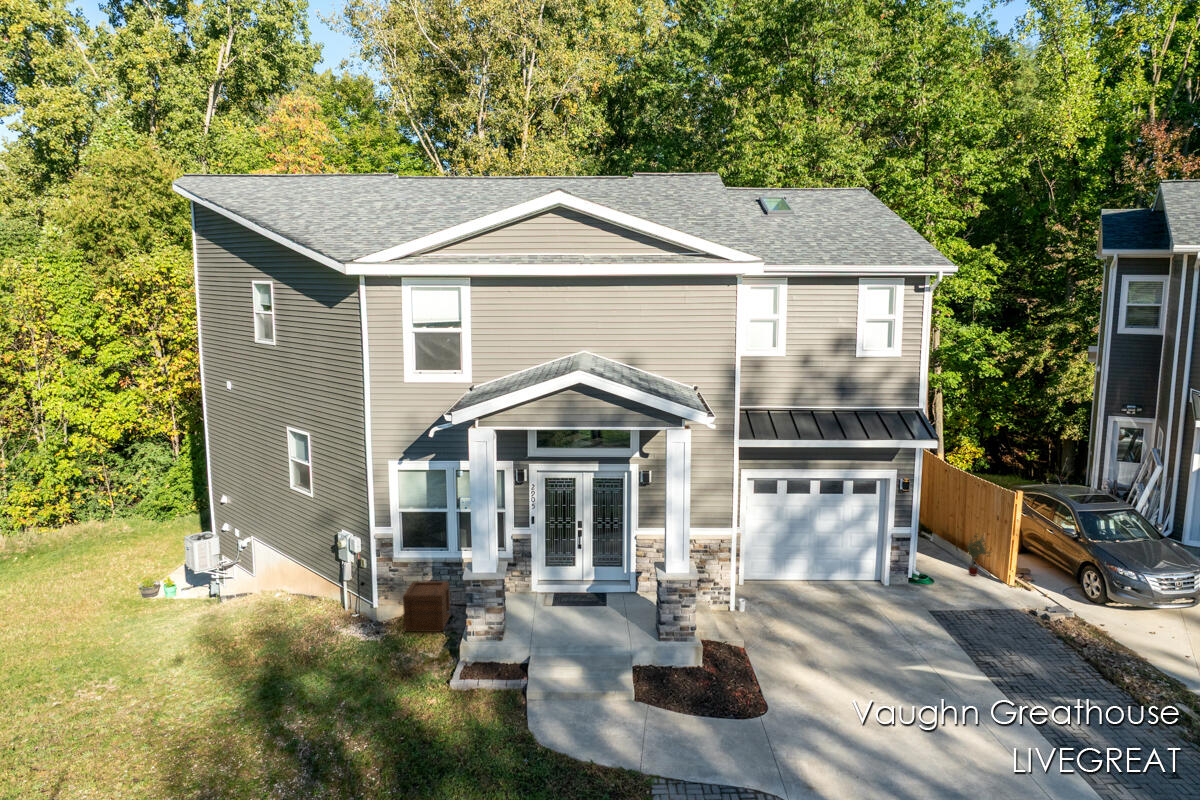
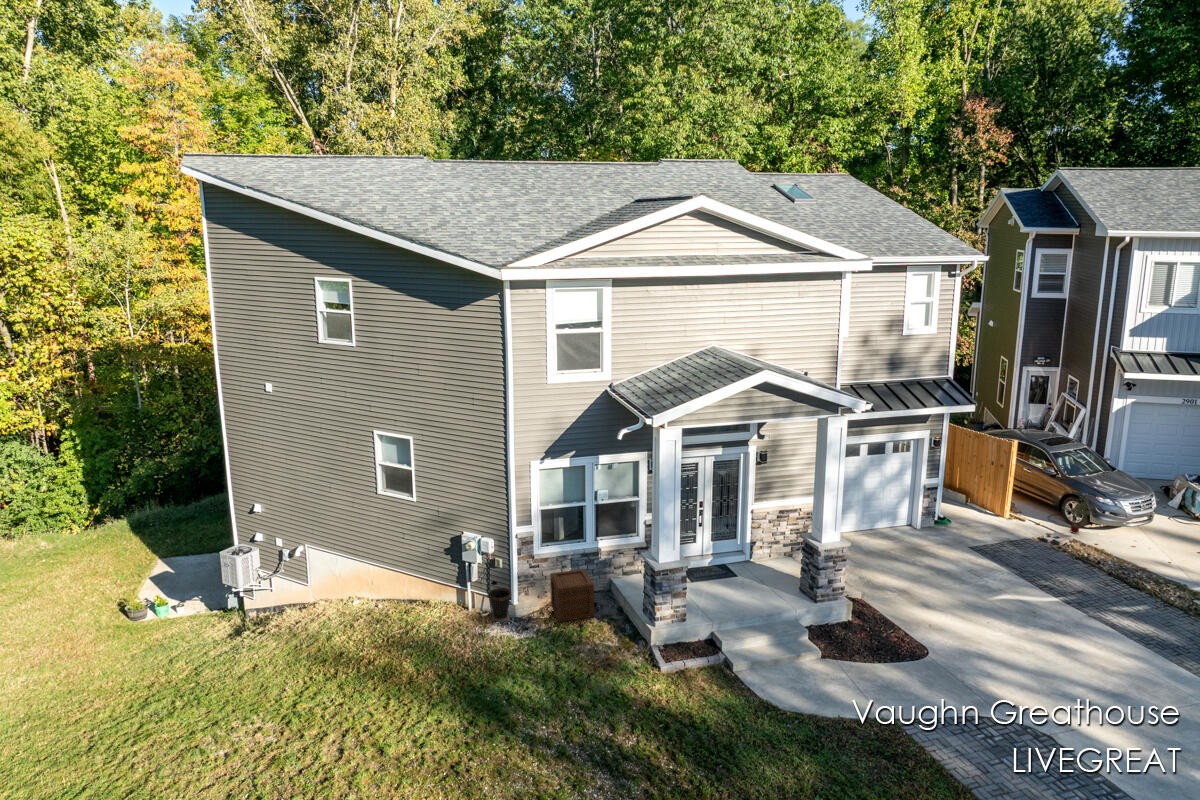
potted tree: present [967,534,991,576] -> present [1063,497,1095,534]
bucket: none [342,592,370,626] -> present [487,588,511,621]

